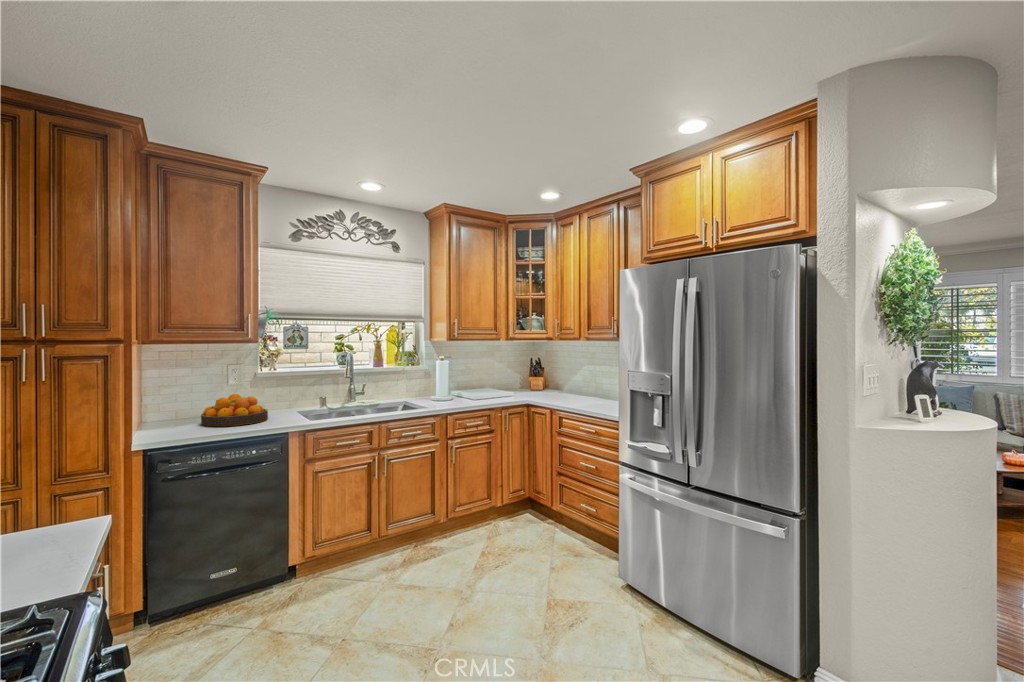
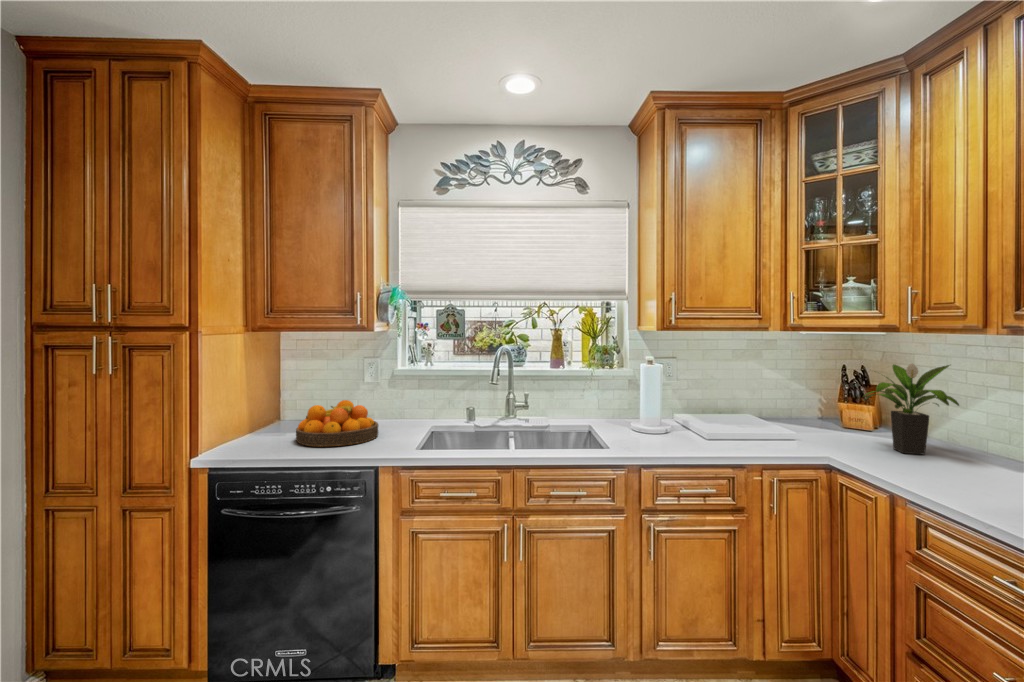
potted plant: none [541,355,574,397] -> present [864,363,959,454]

